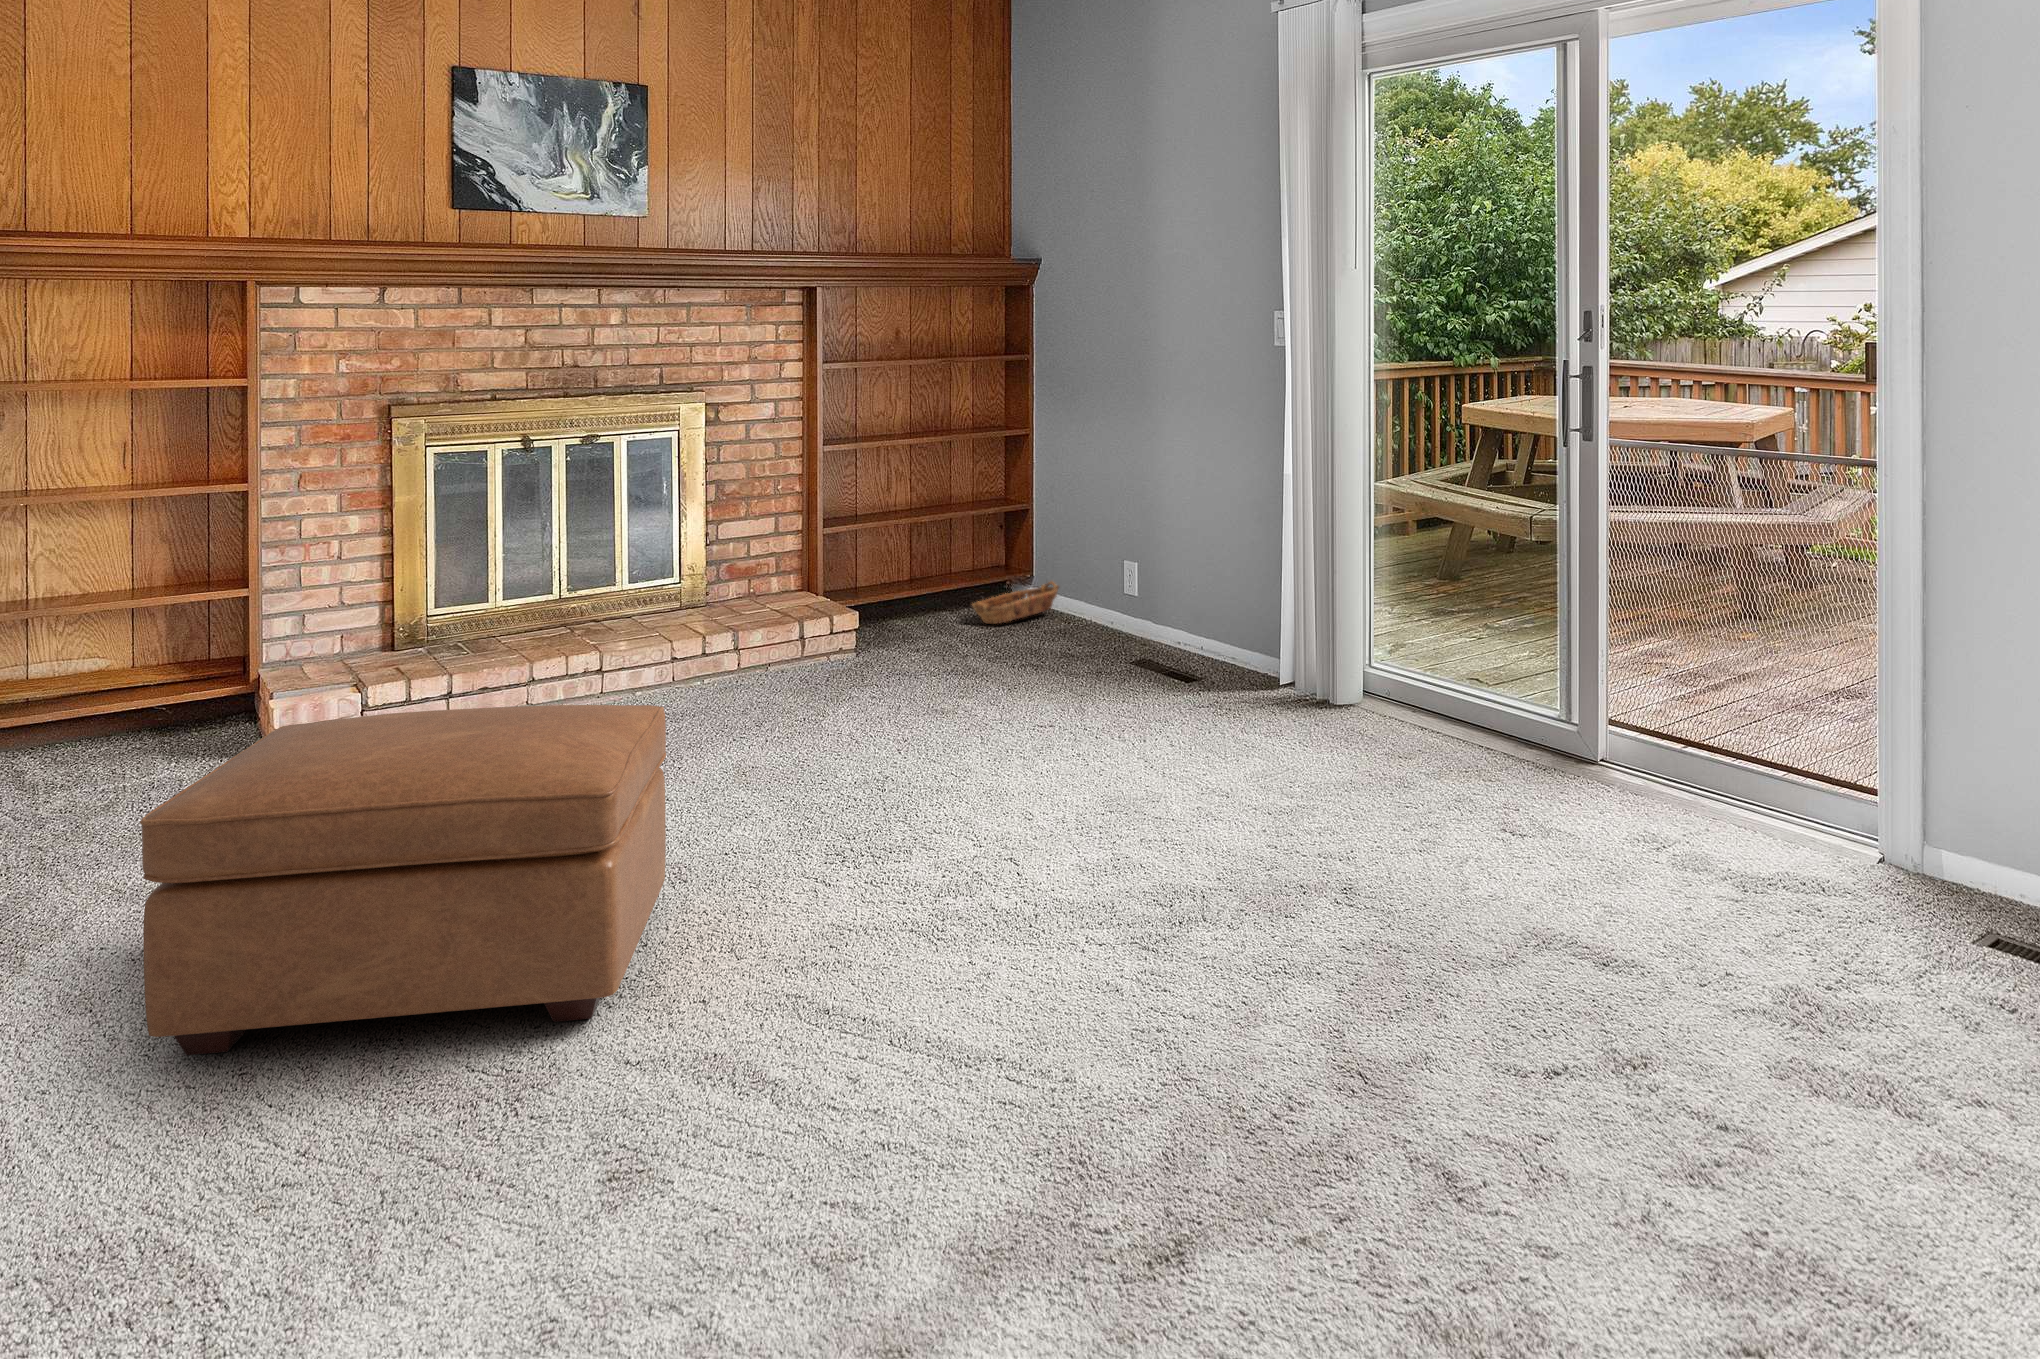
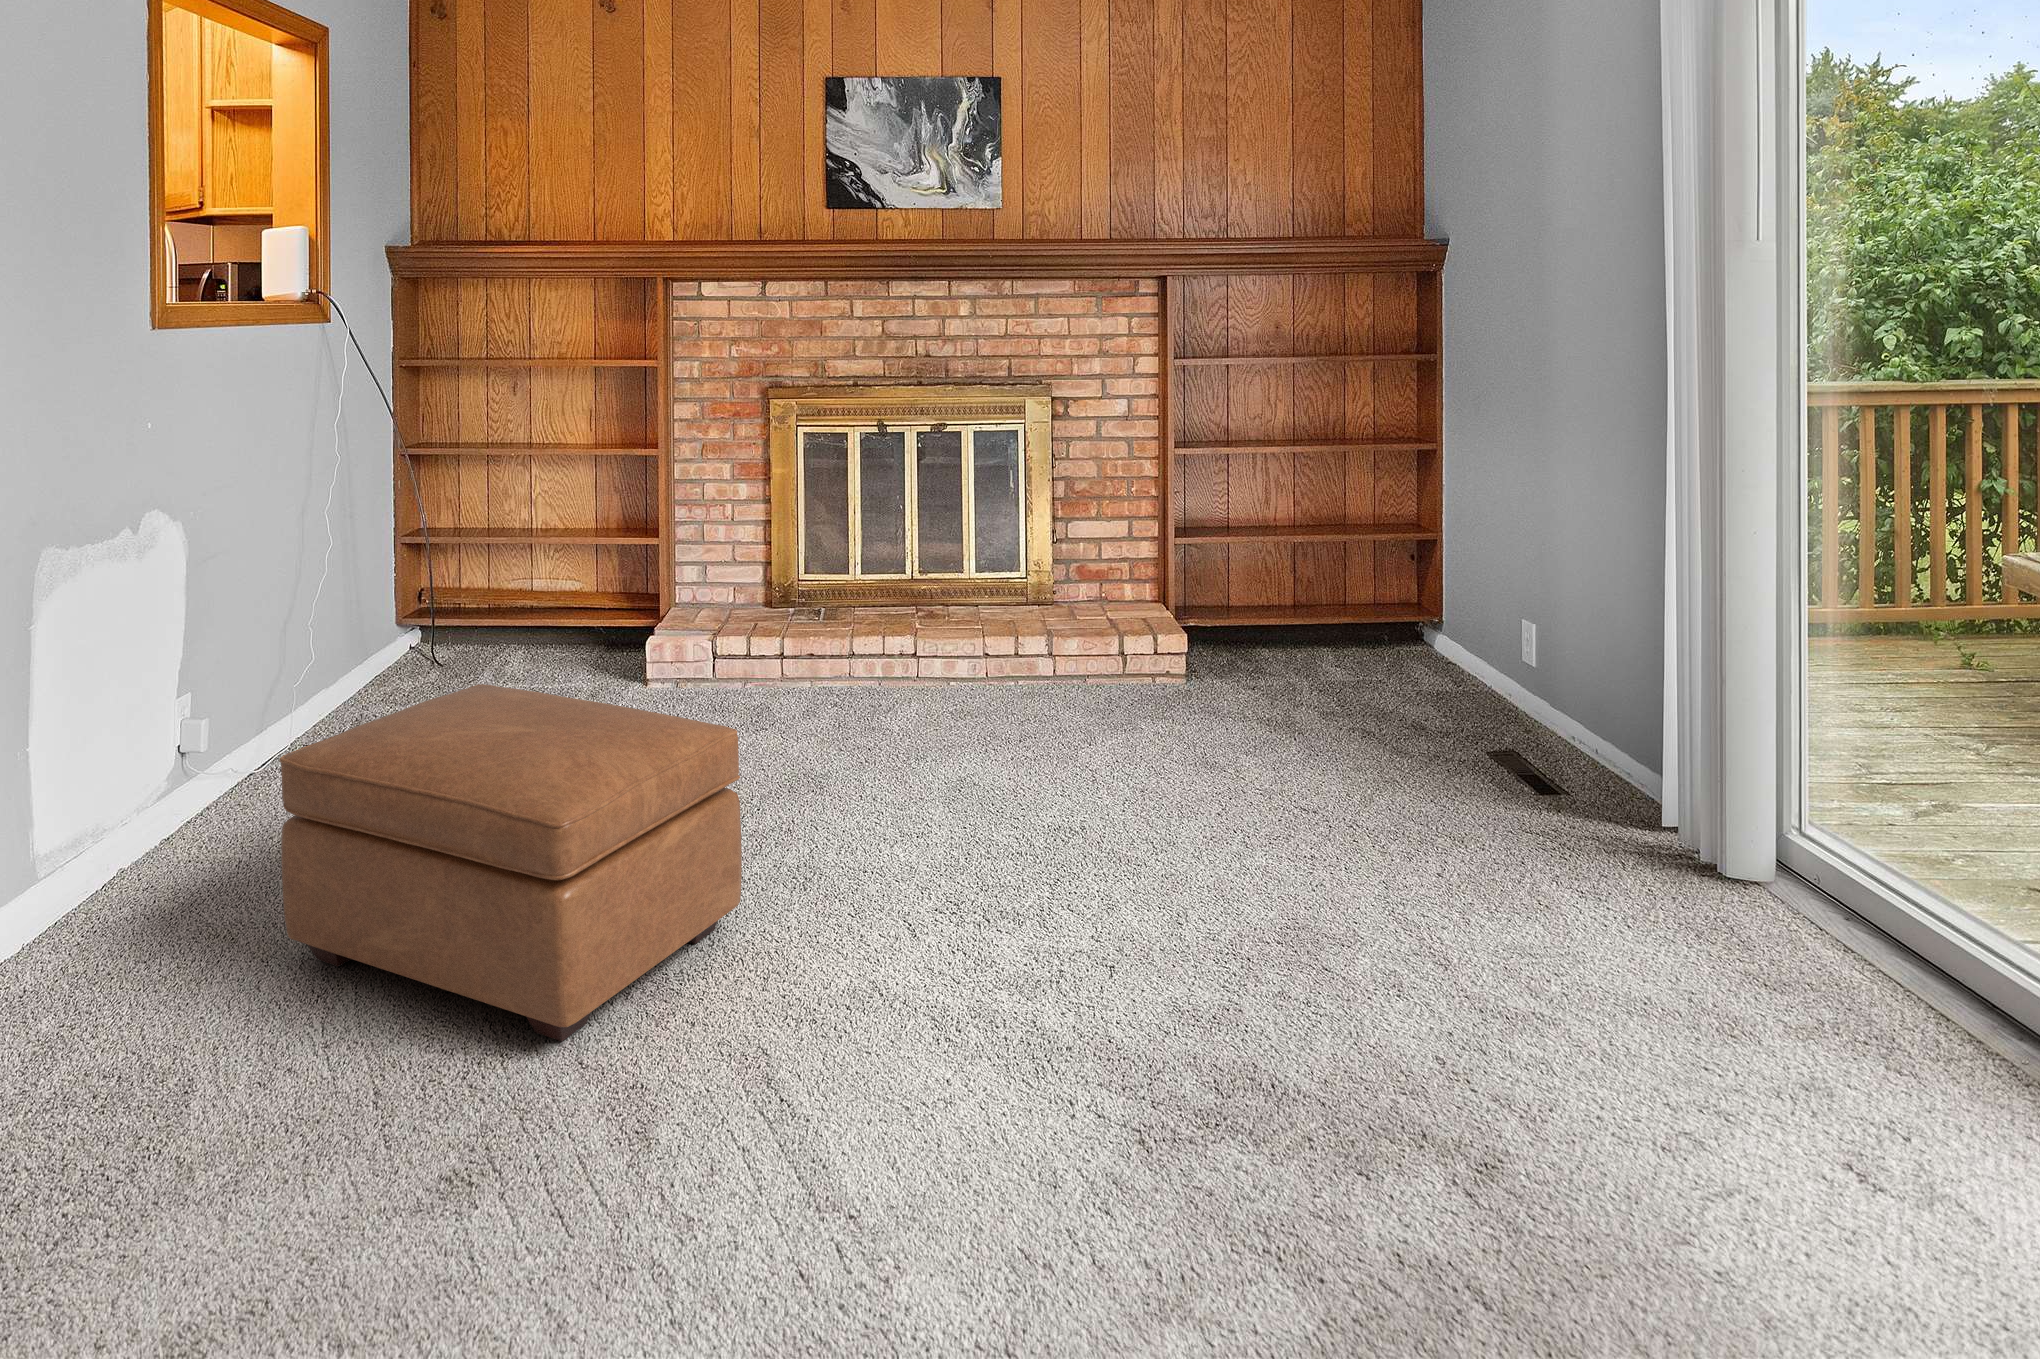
basket: present [972,582,1059,624] -> none [1316,617,1457,677]

